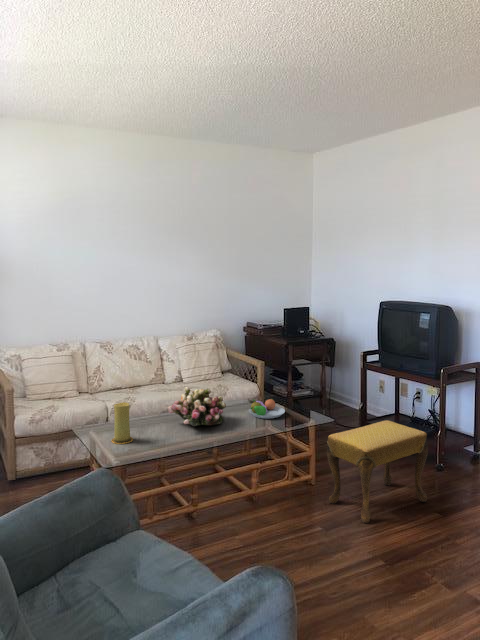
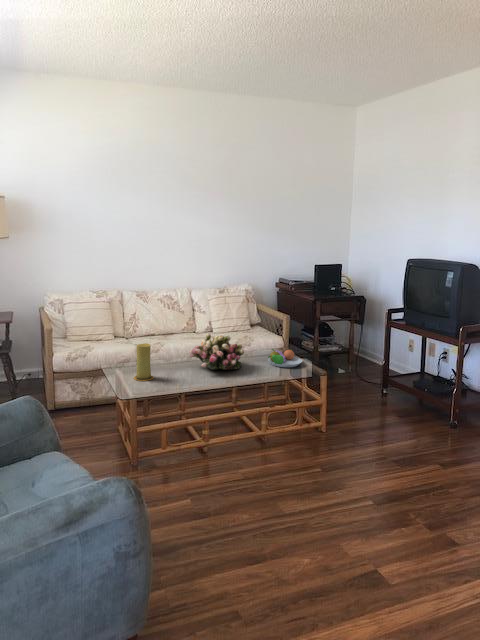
footstool: present [327,420,428,523] -> none [335,374,435,468]

